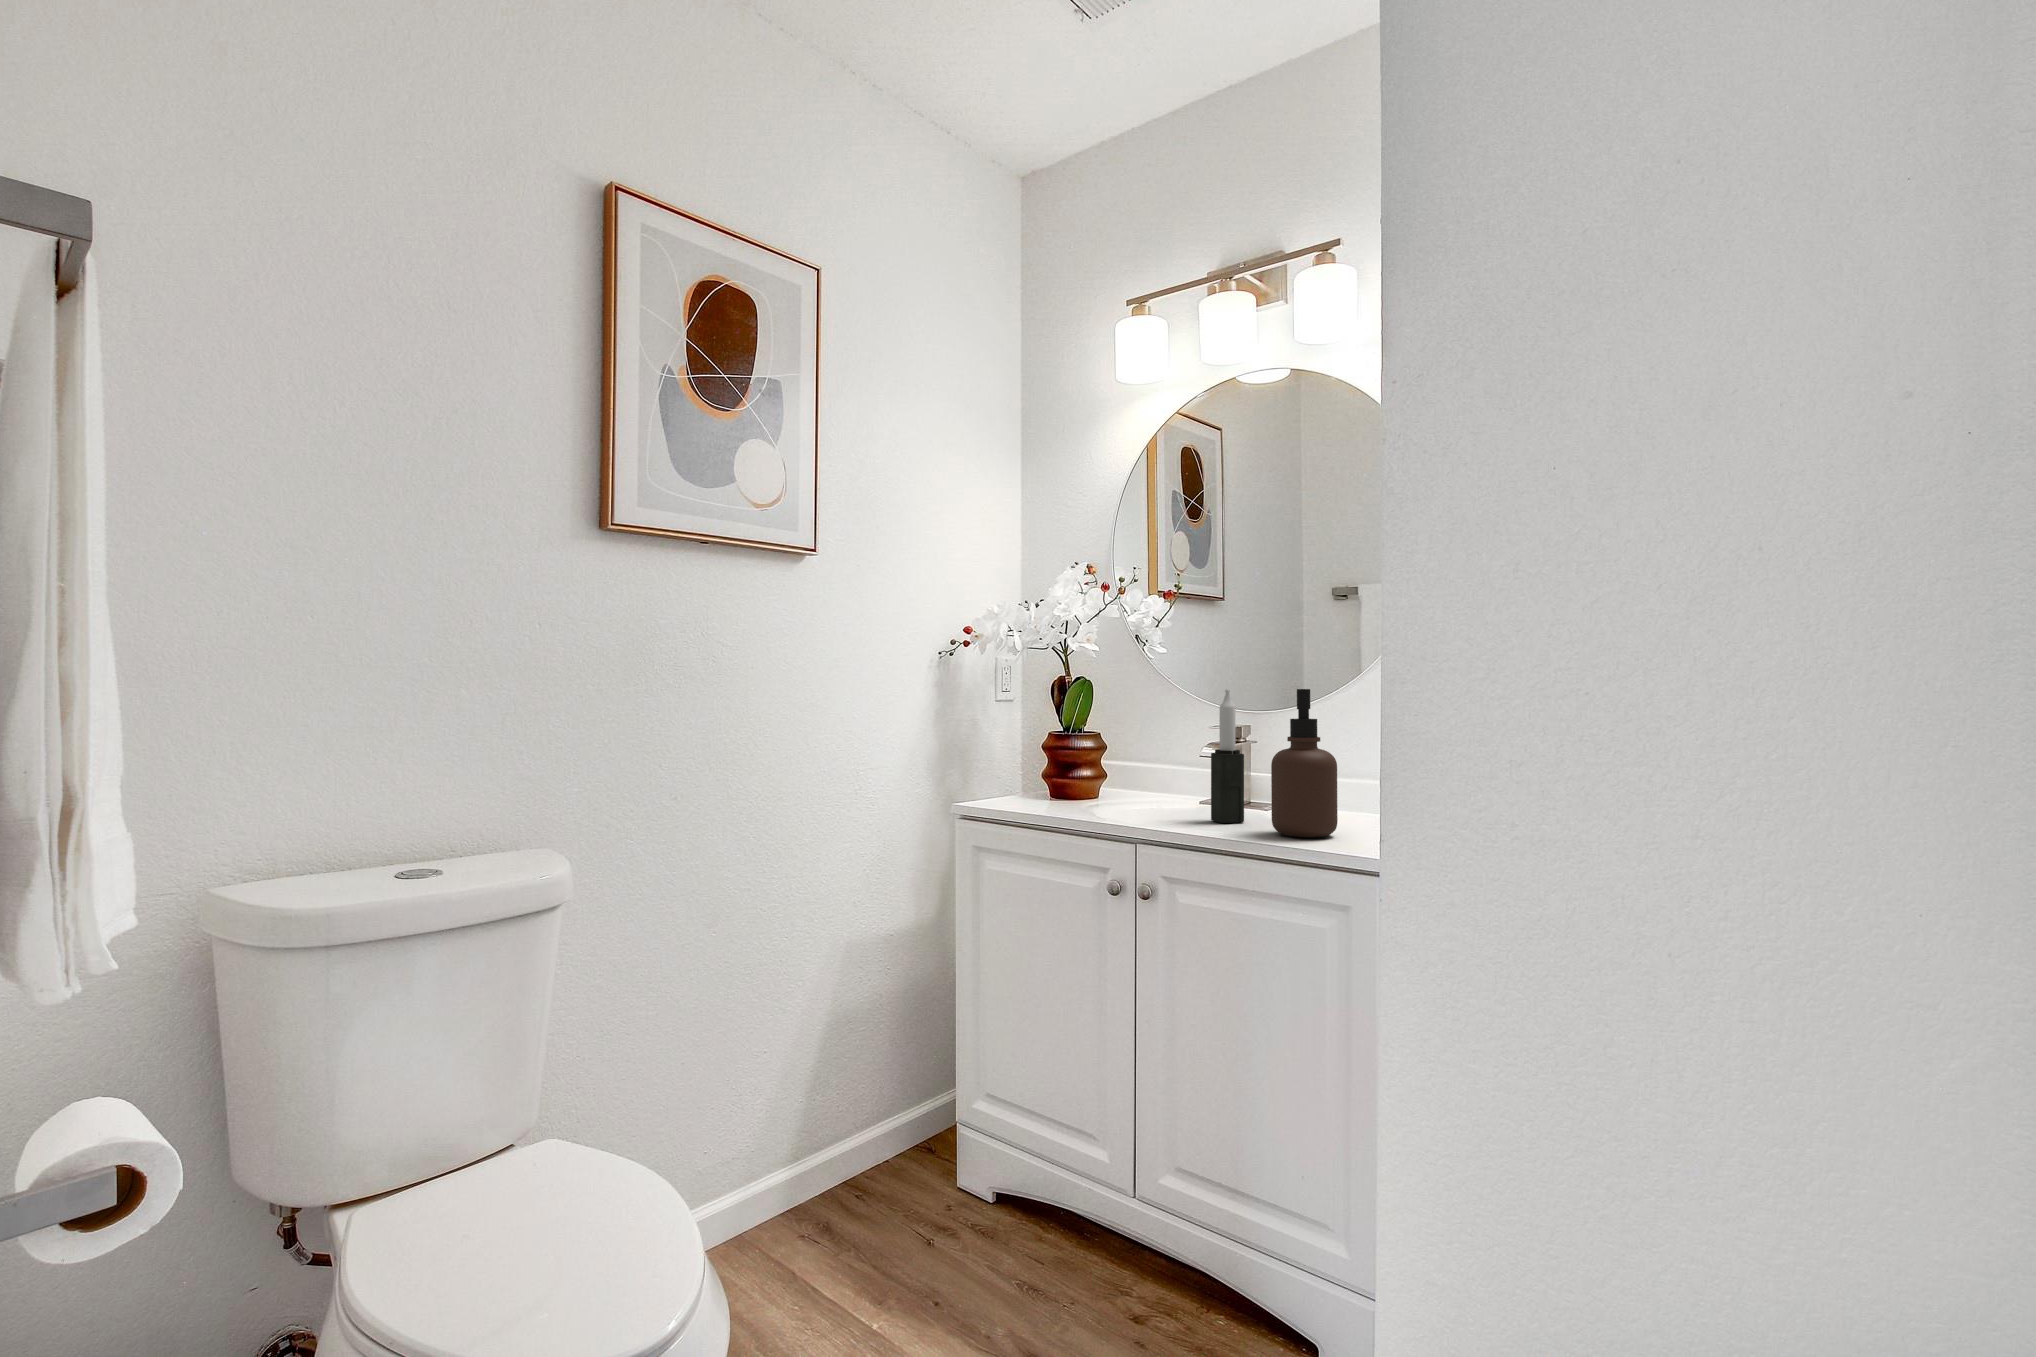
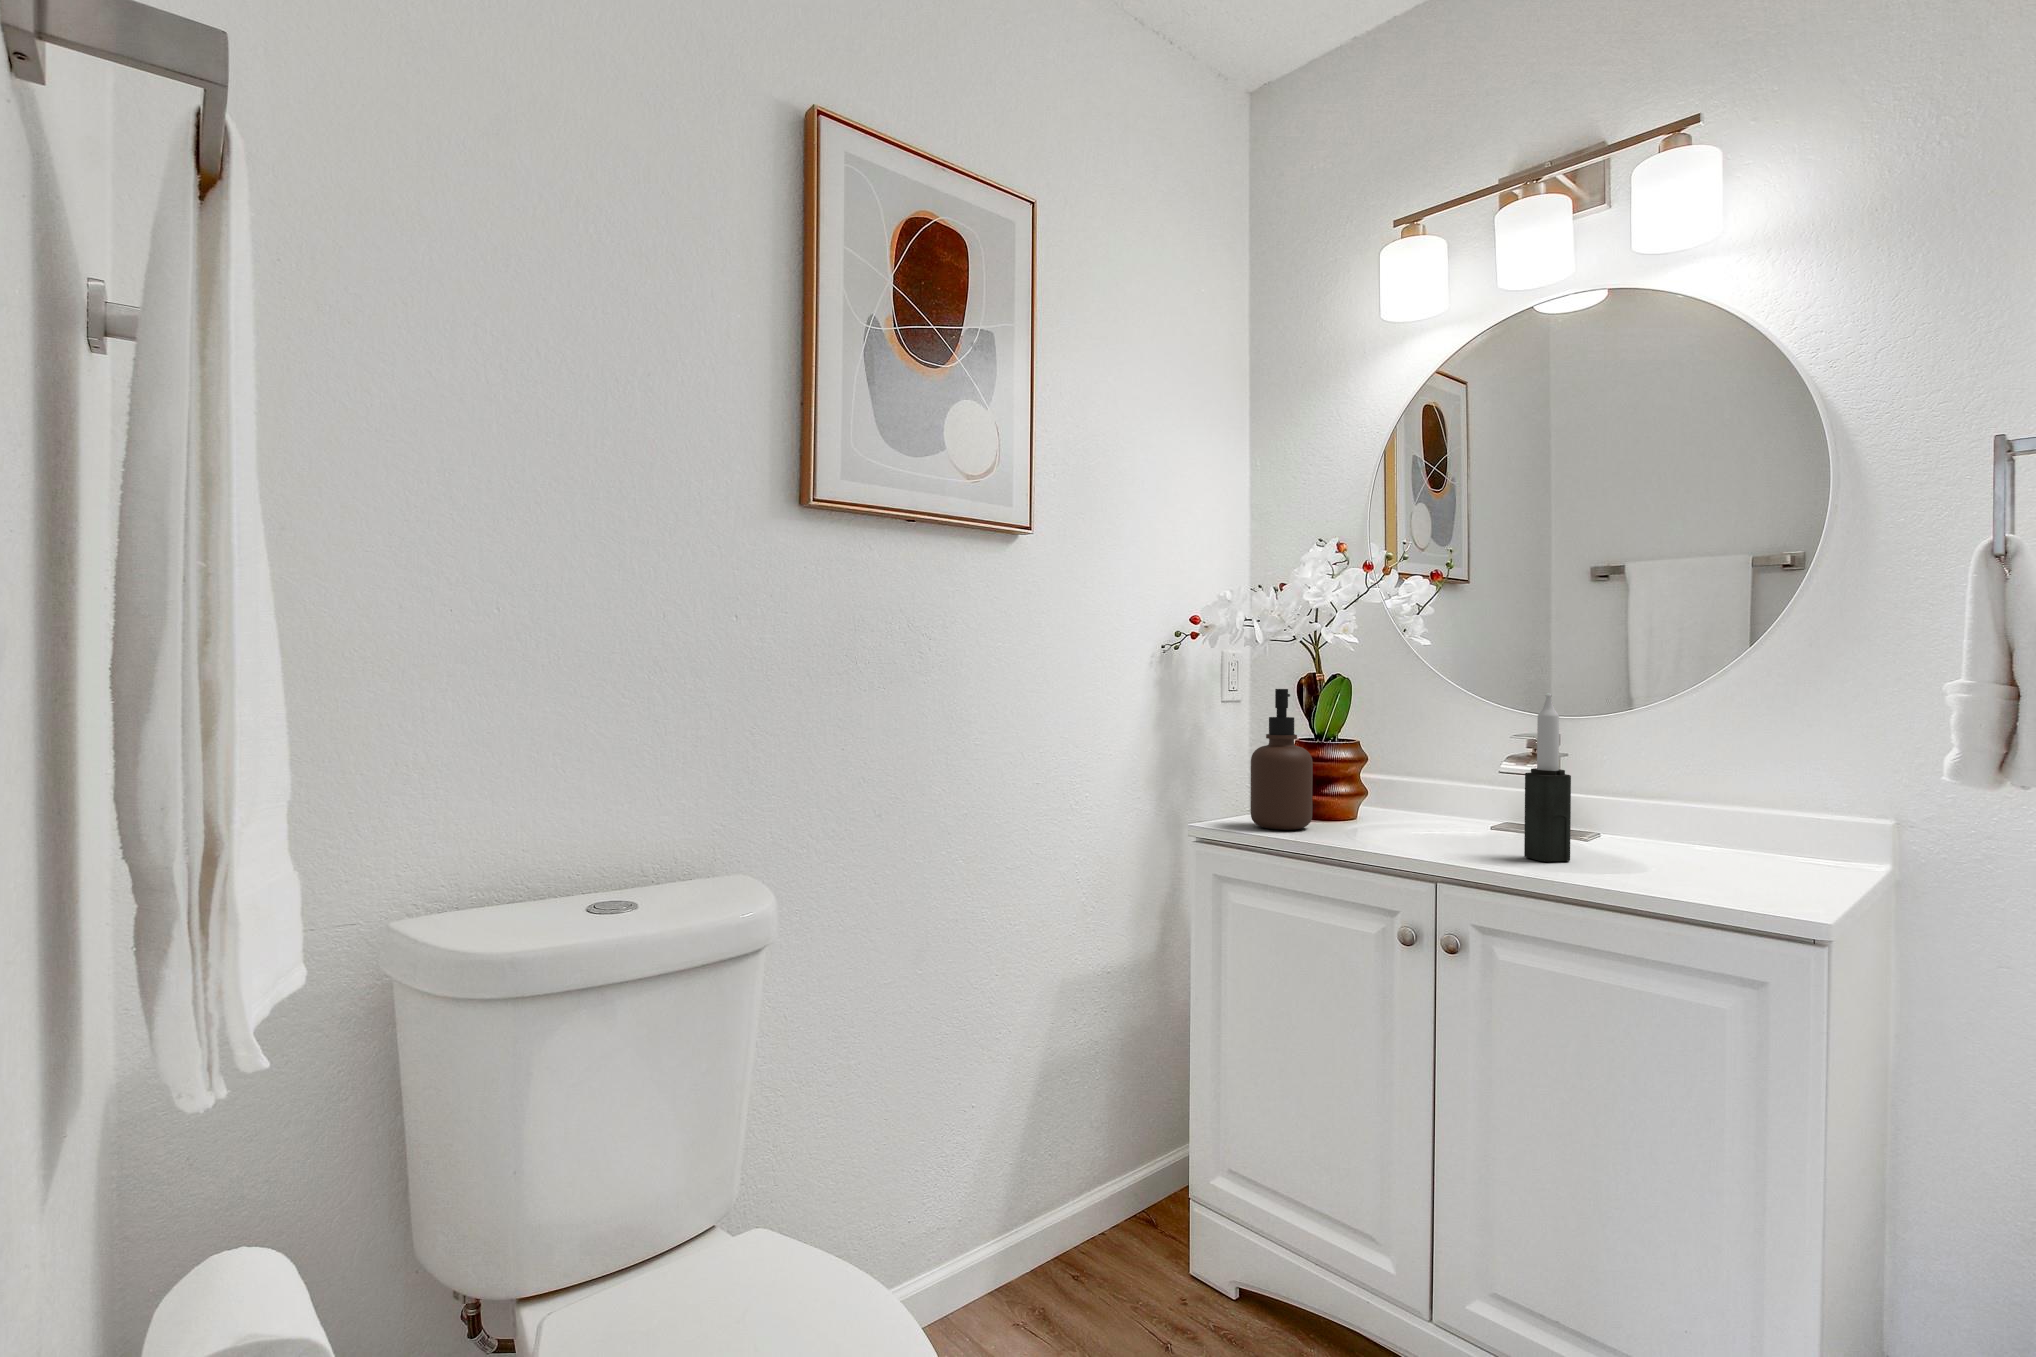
soap dispenser: present [1271,689,1338,837] -> present [1251,689,1313,830]

